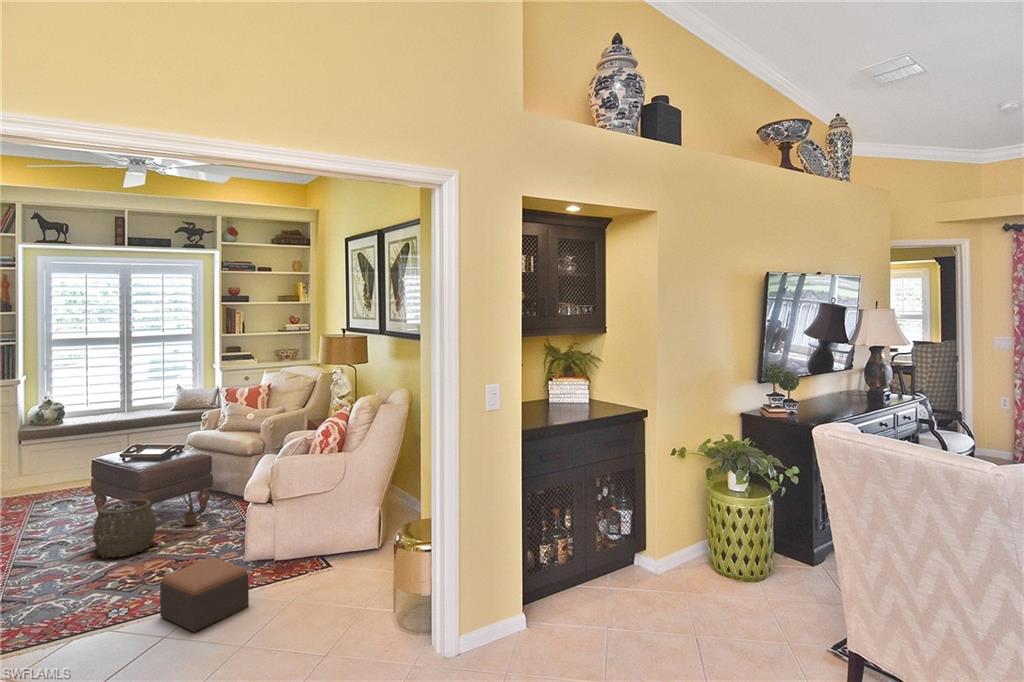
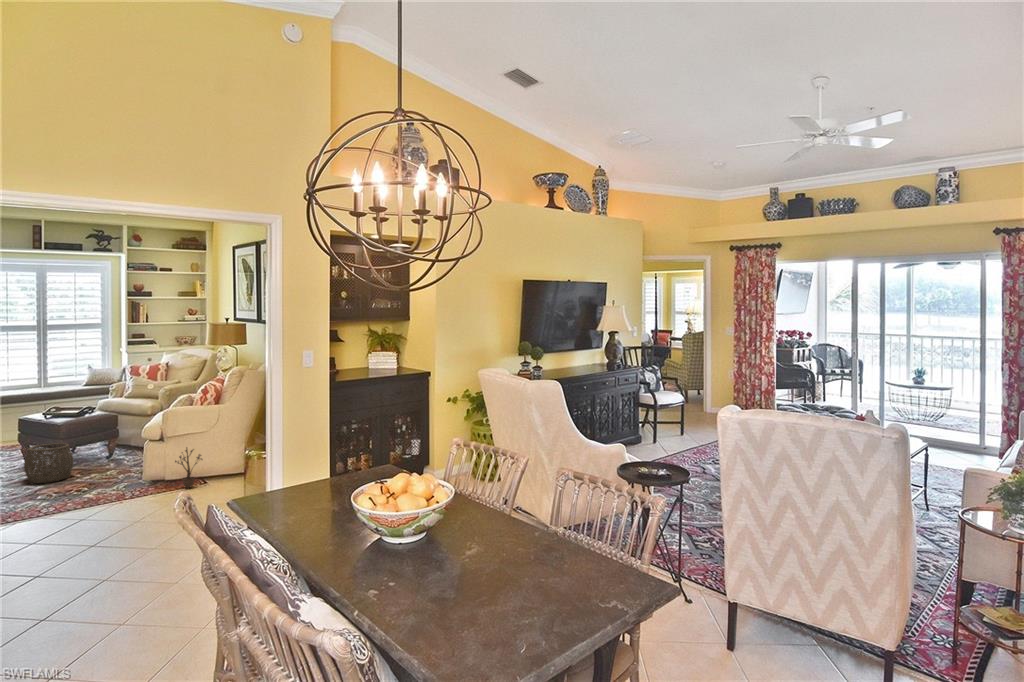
decorative plant: present [171,479,206,525] -> present [173,448,202,488]
footstool: present [160,558,249,632] -> none [80,472,144,514]

